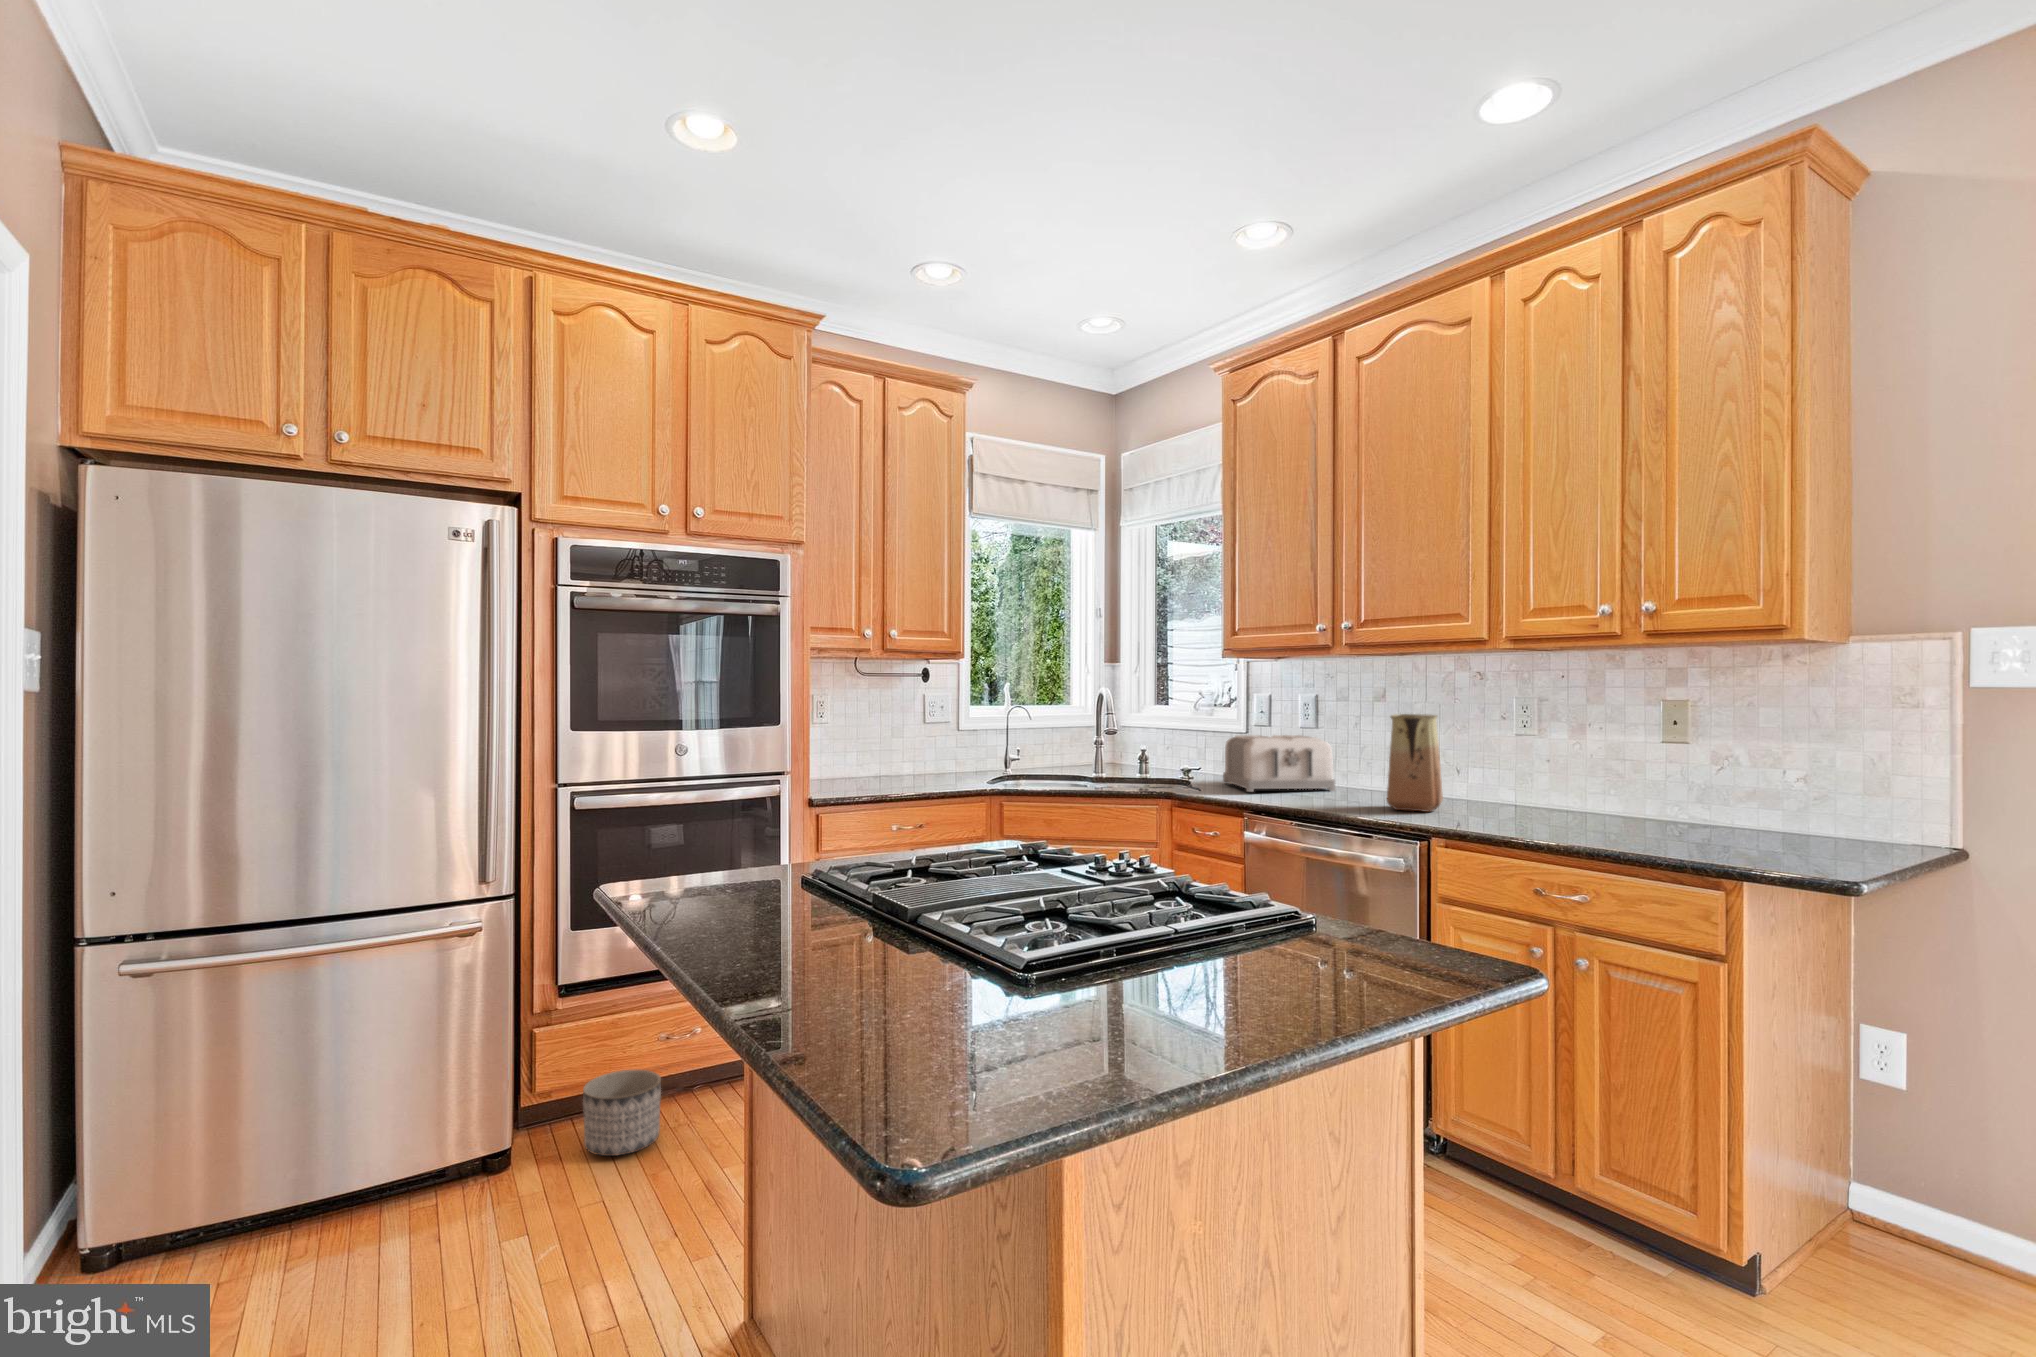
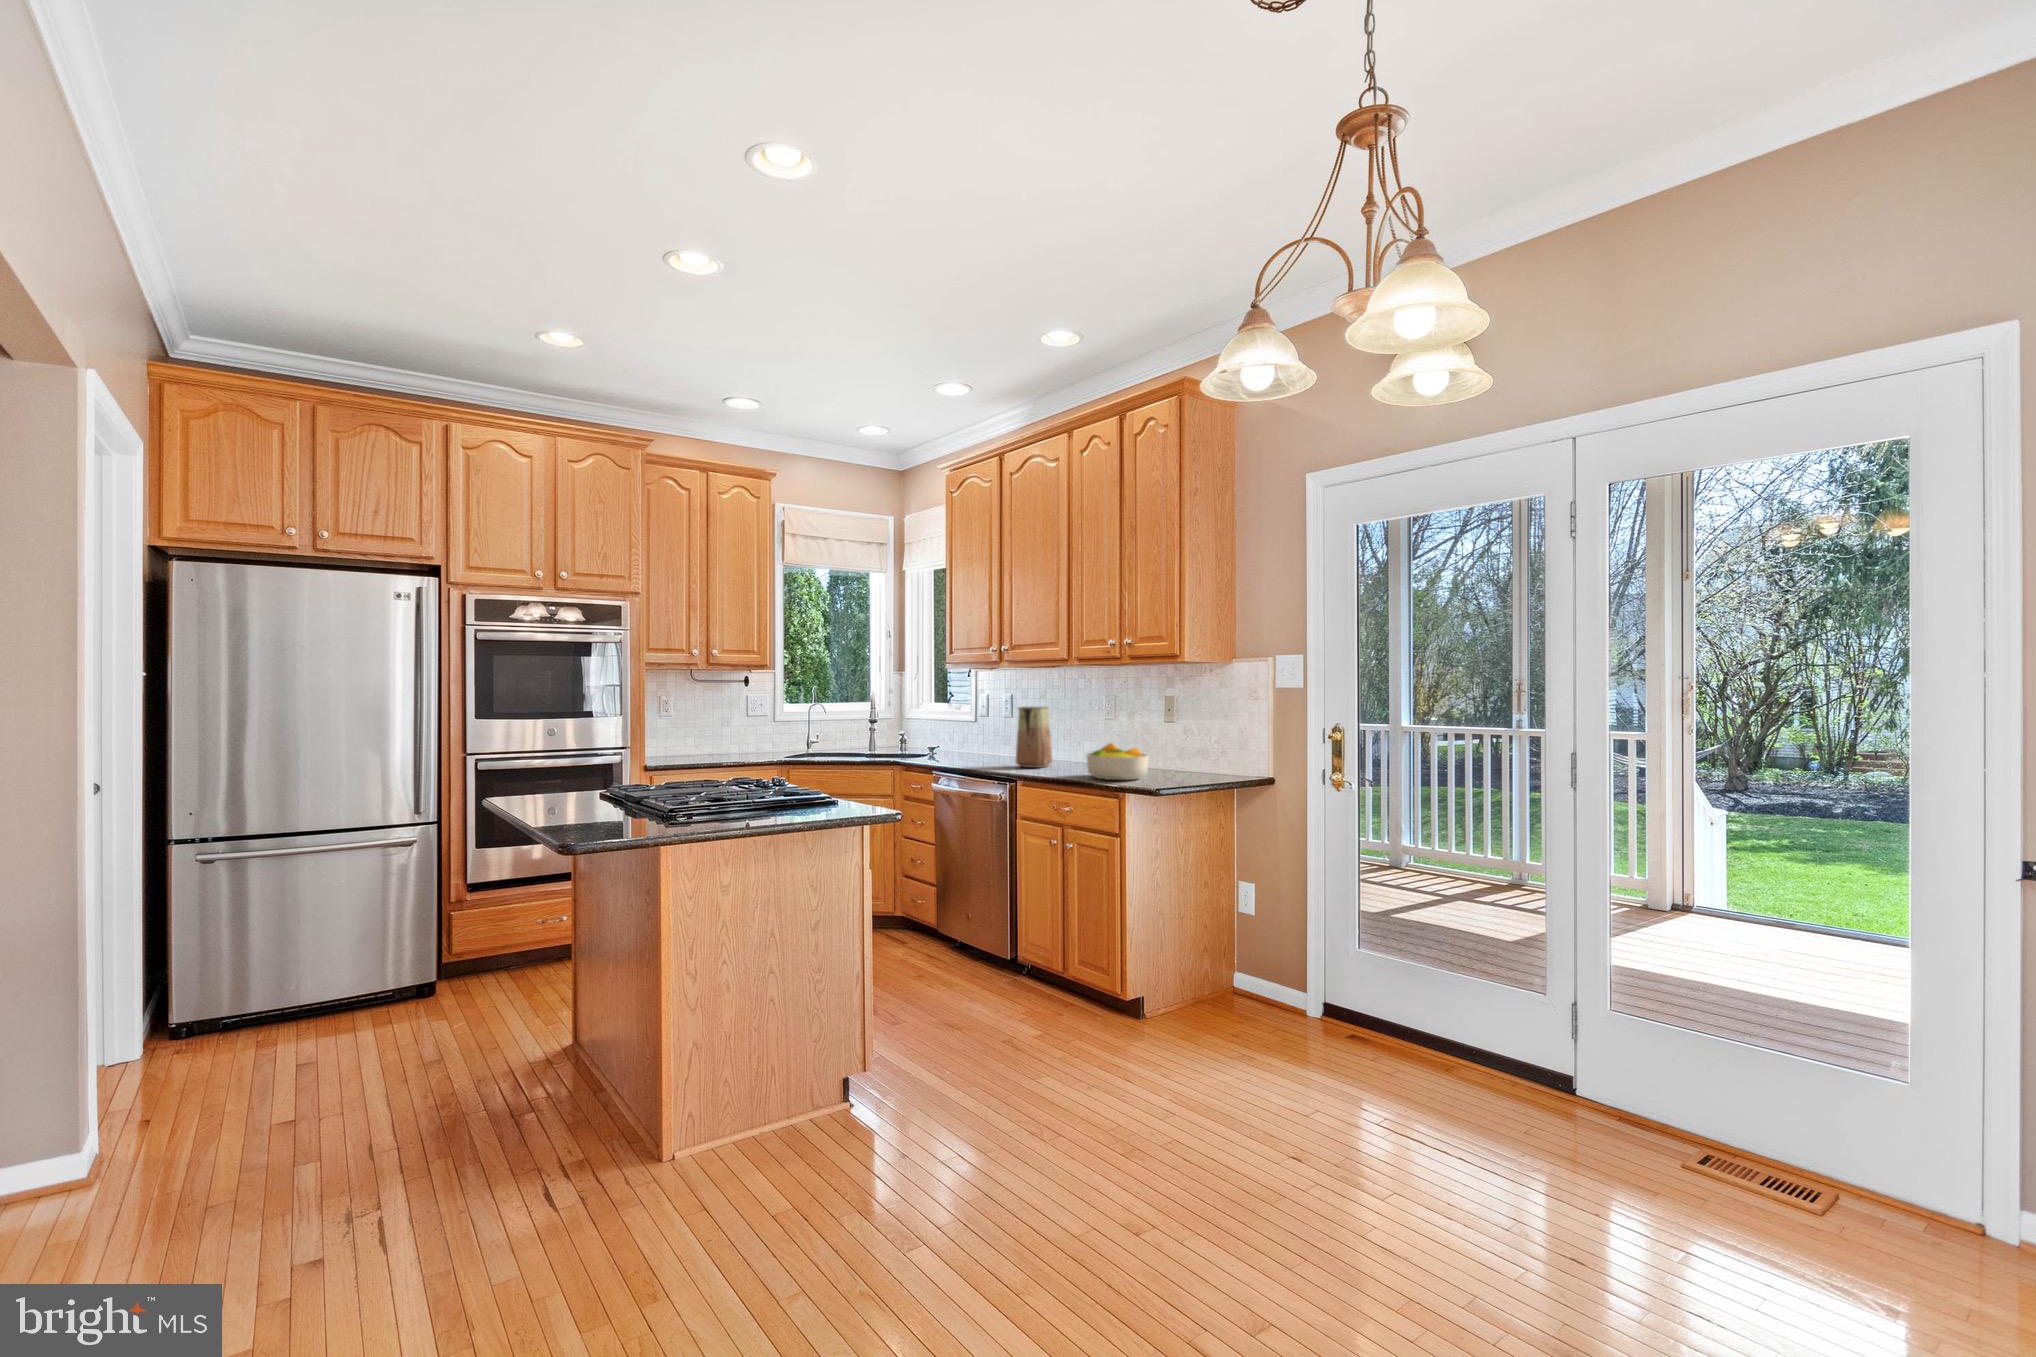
toaster: present [1223,735,1335,792] -> none [948,722,1011,760]
fruit bowl: none [1564,777,1714,847] -> present [1086,743,1149,780]
planter: present [583,1070,661,1156] -> none [483,937,535,986]

